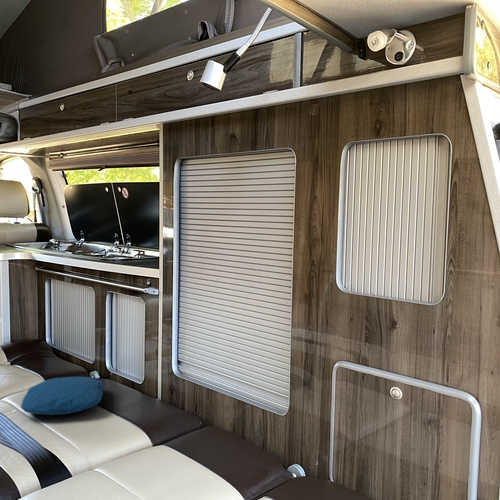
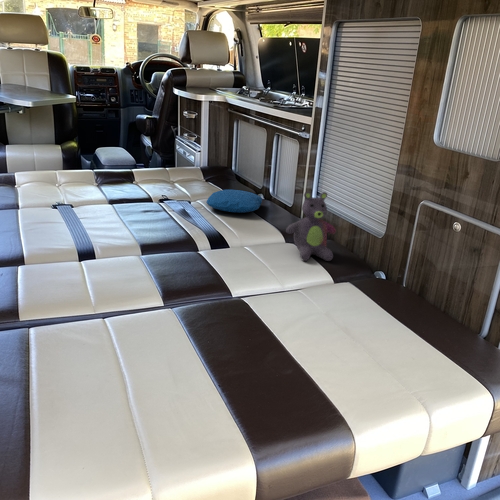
stuffed bear: none [158,369,232,478] -> present [286,192,336,261]

